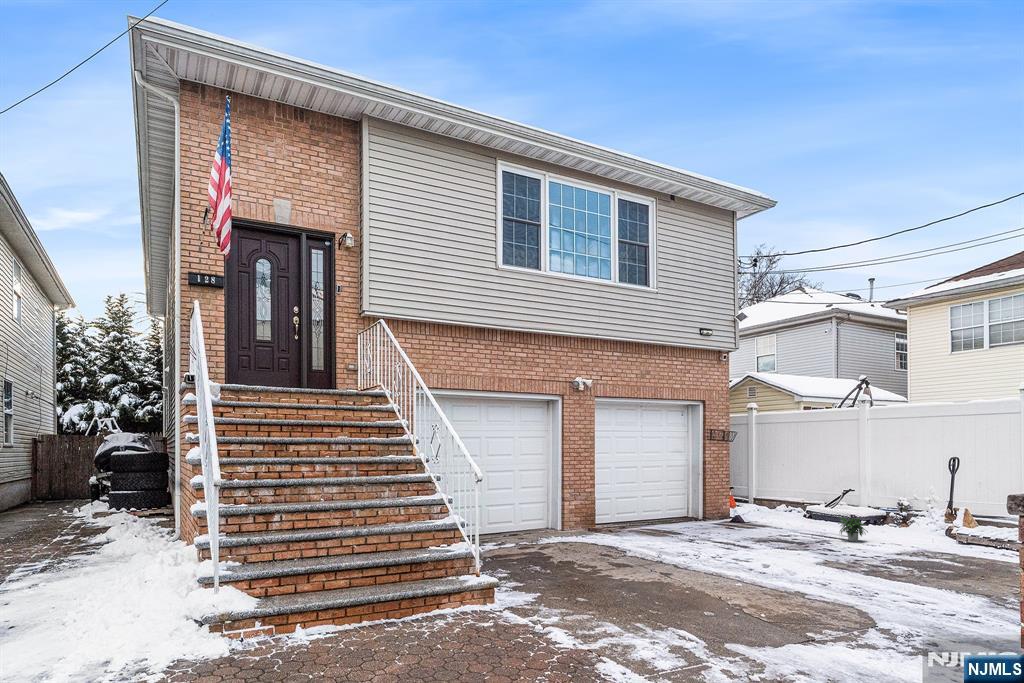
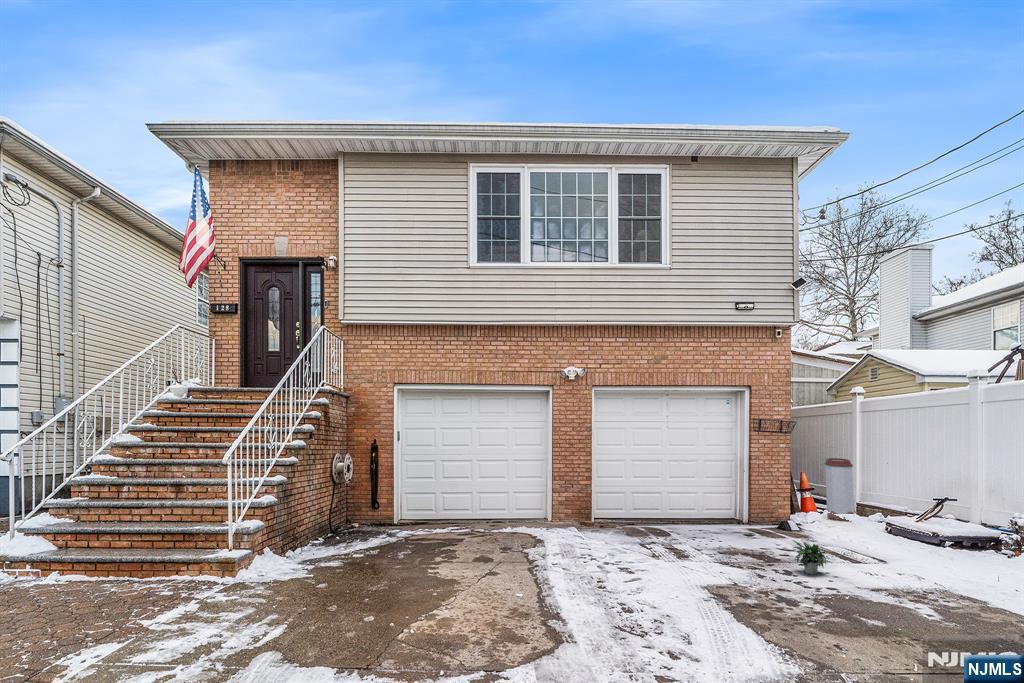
trash can: none [738,462,764,515] -> present [825,458,854,522]

